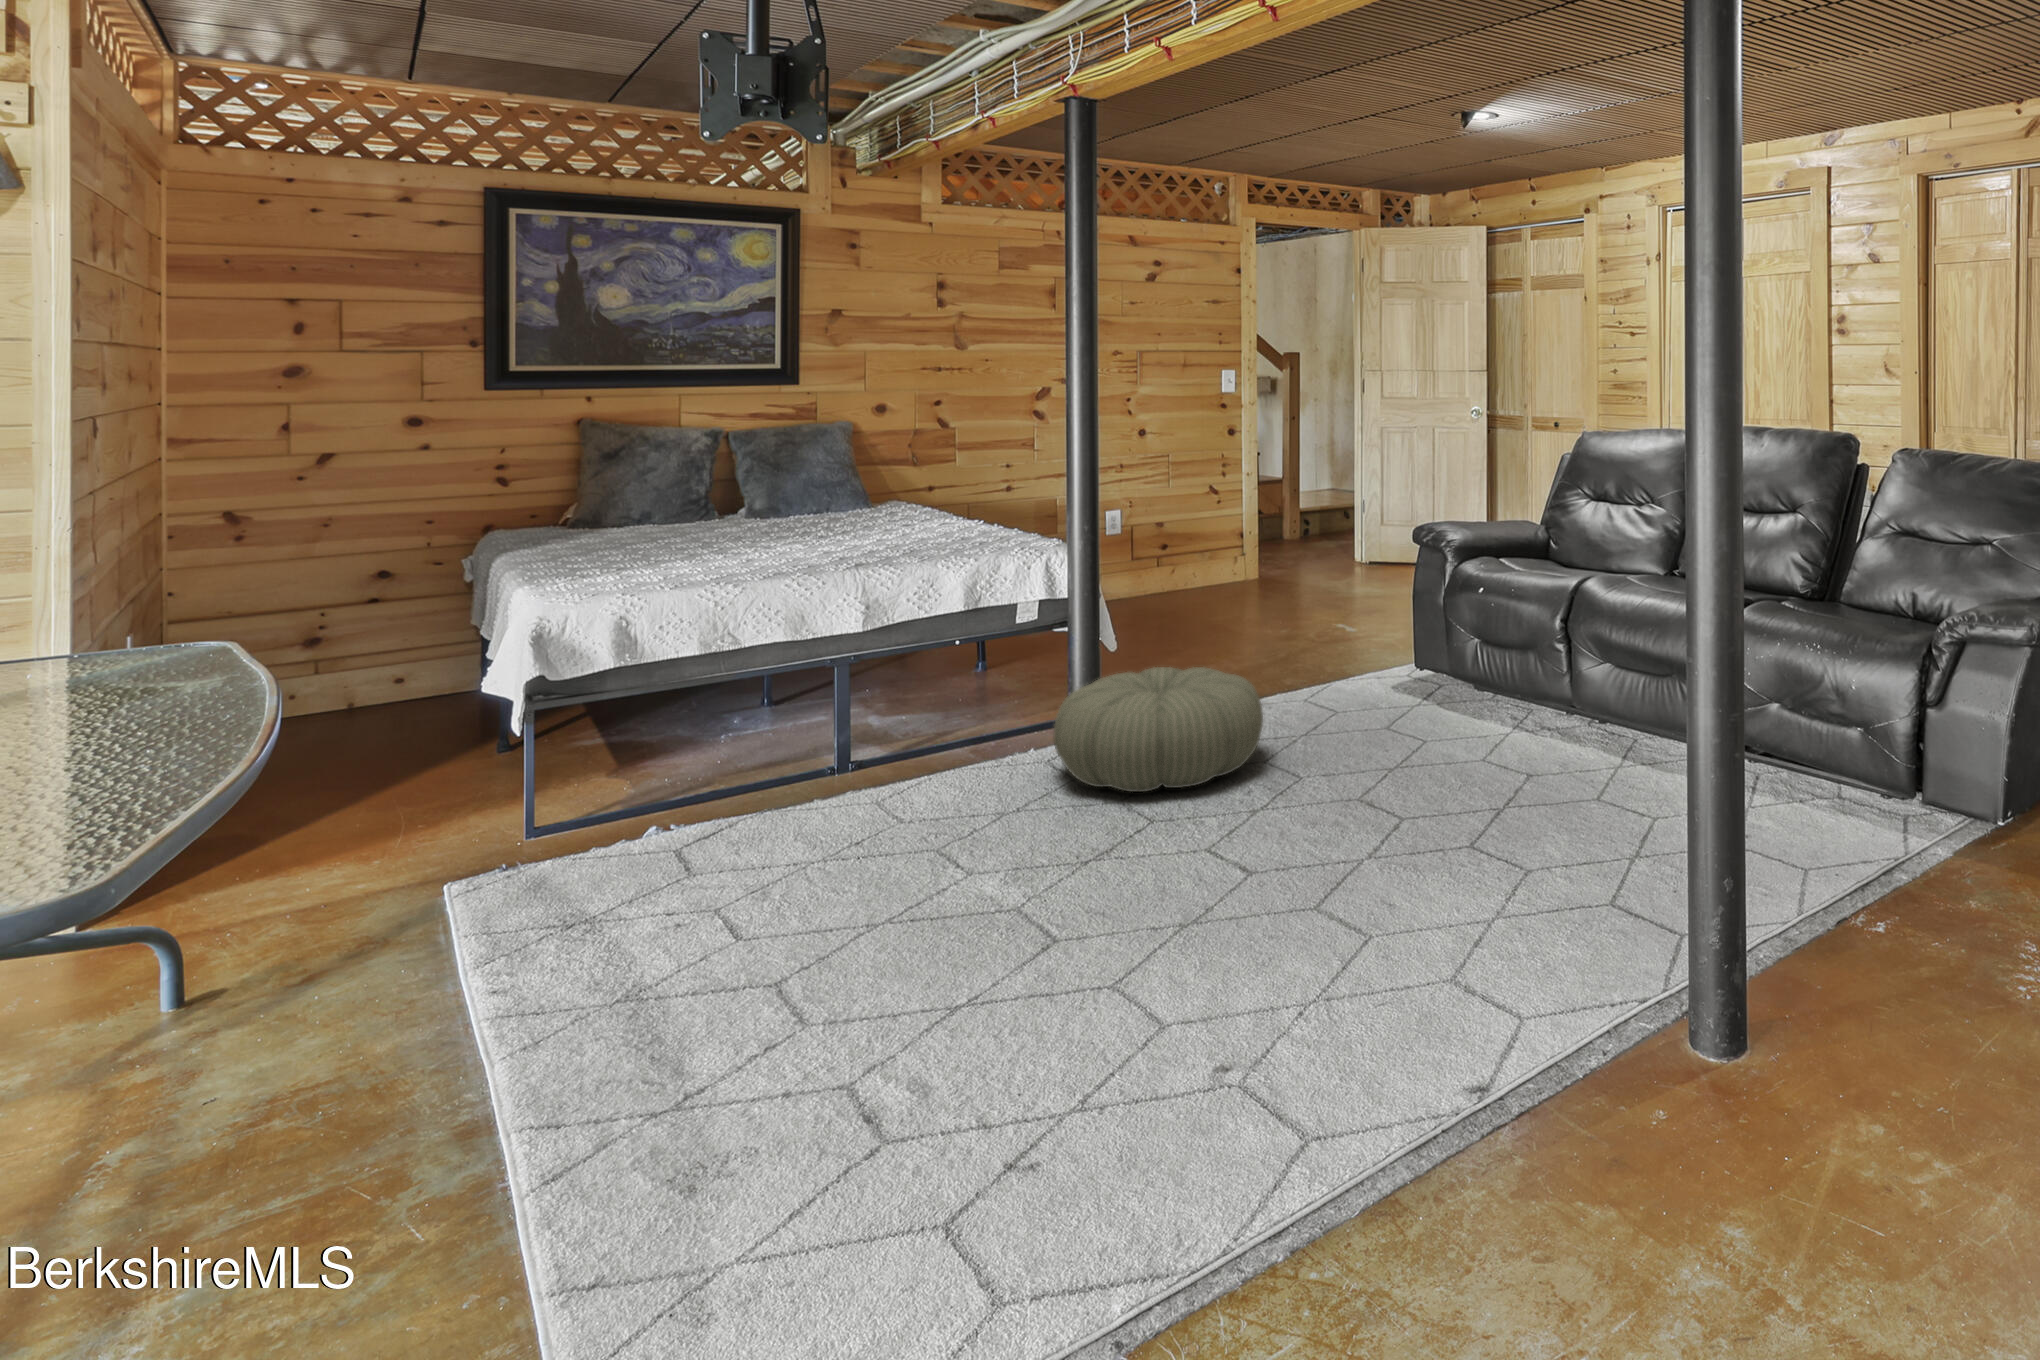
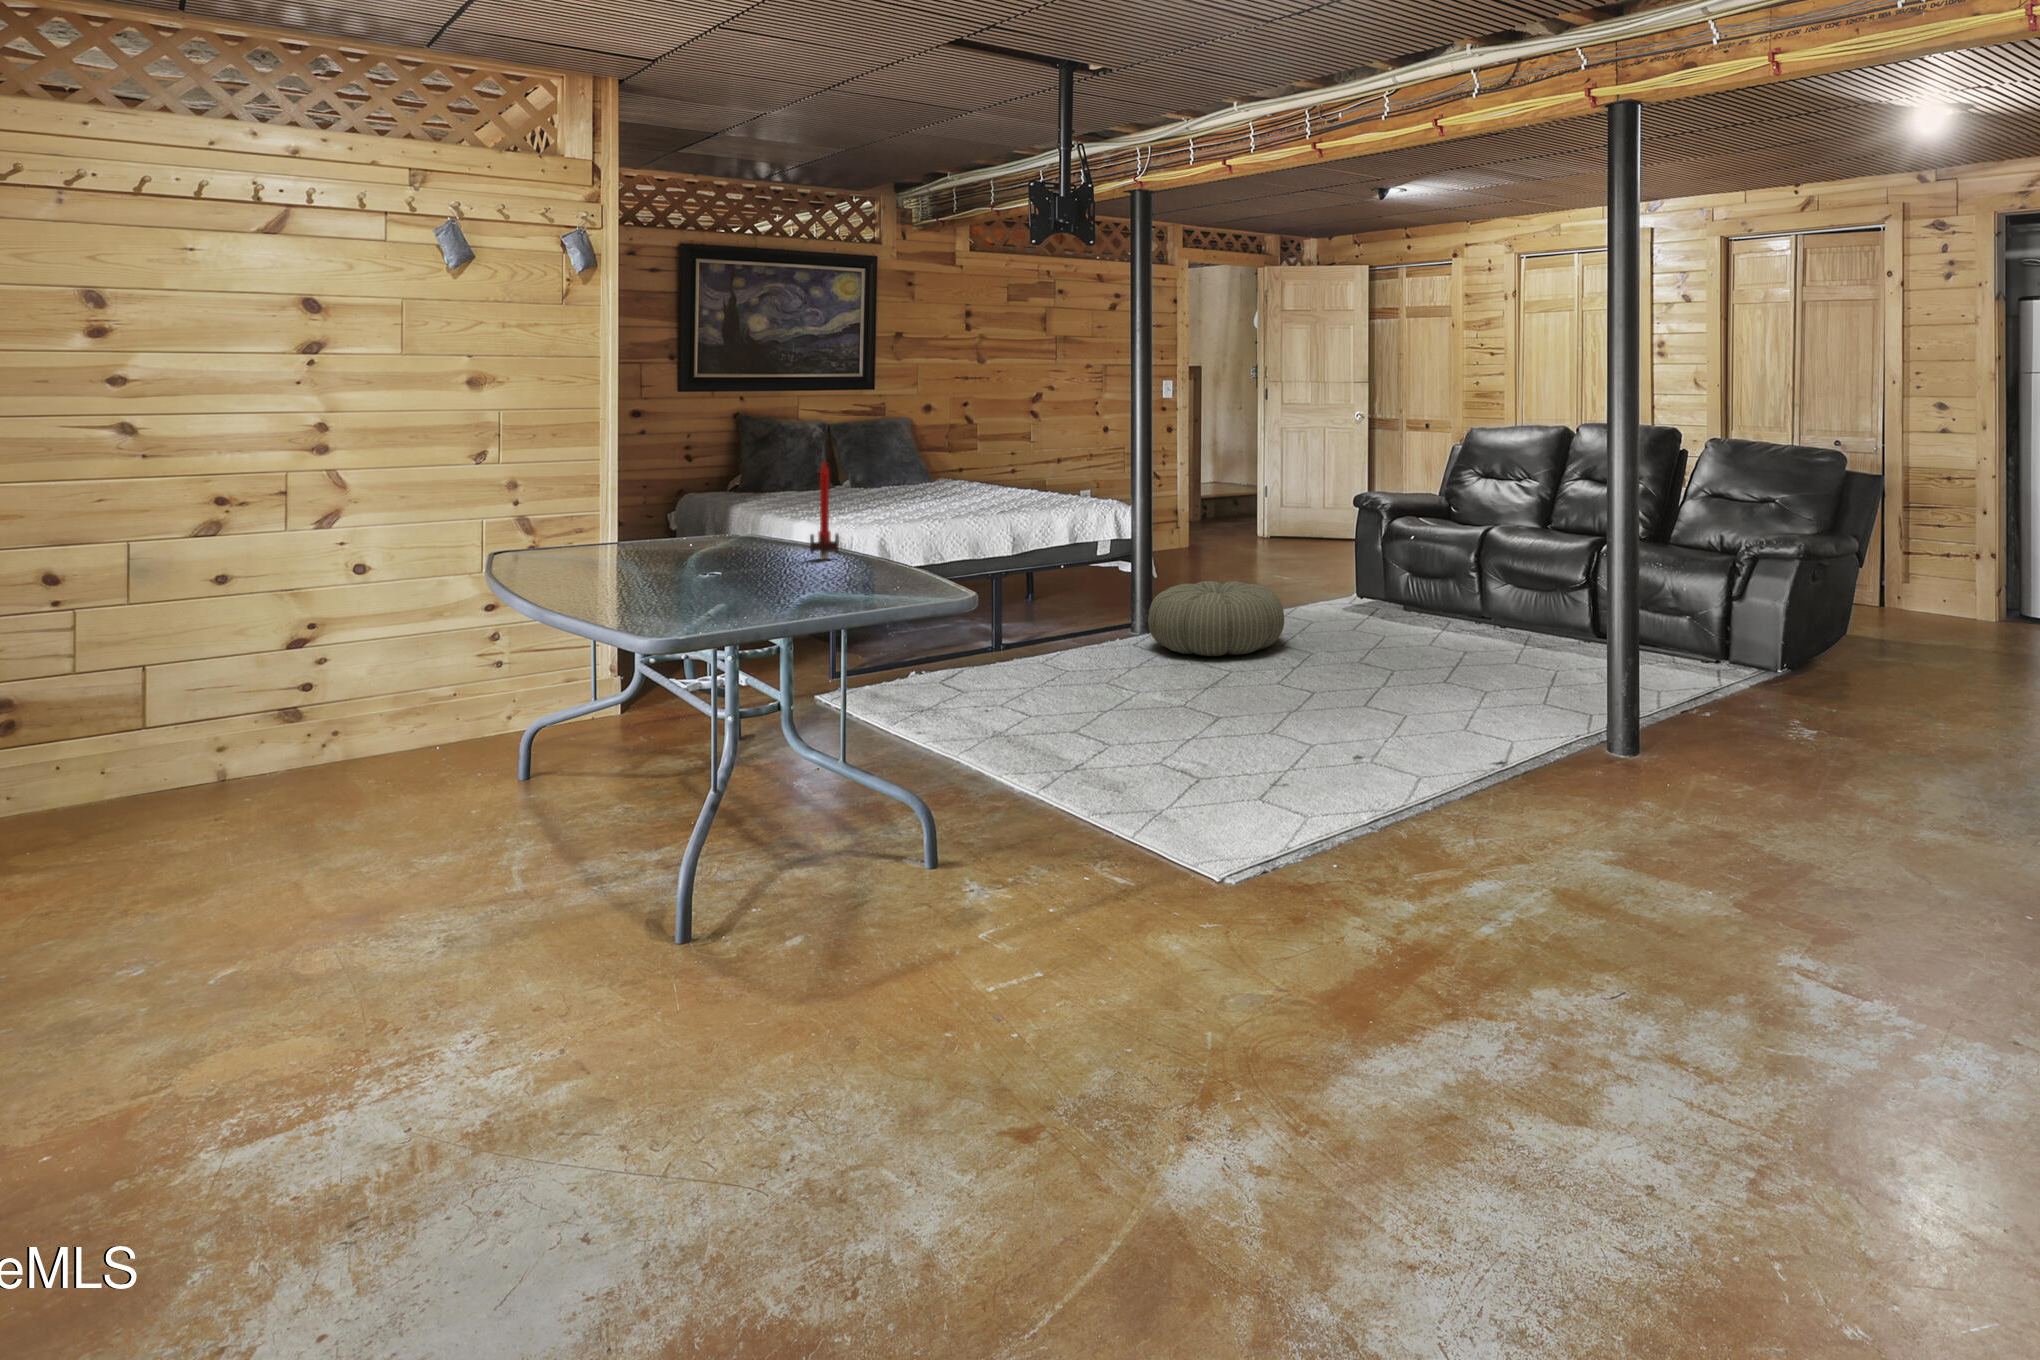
candle: none [76,542,142,737] -> present [810,462,839,559]

